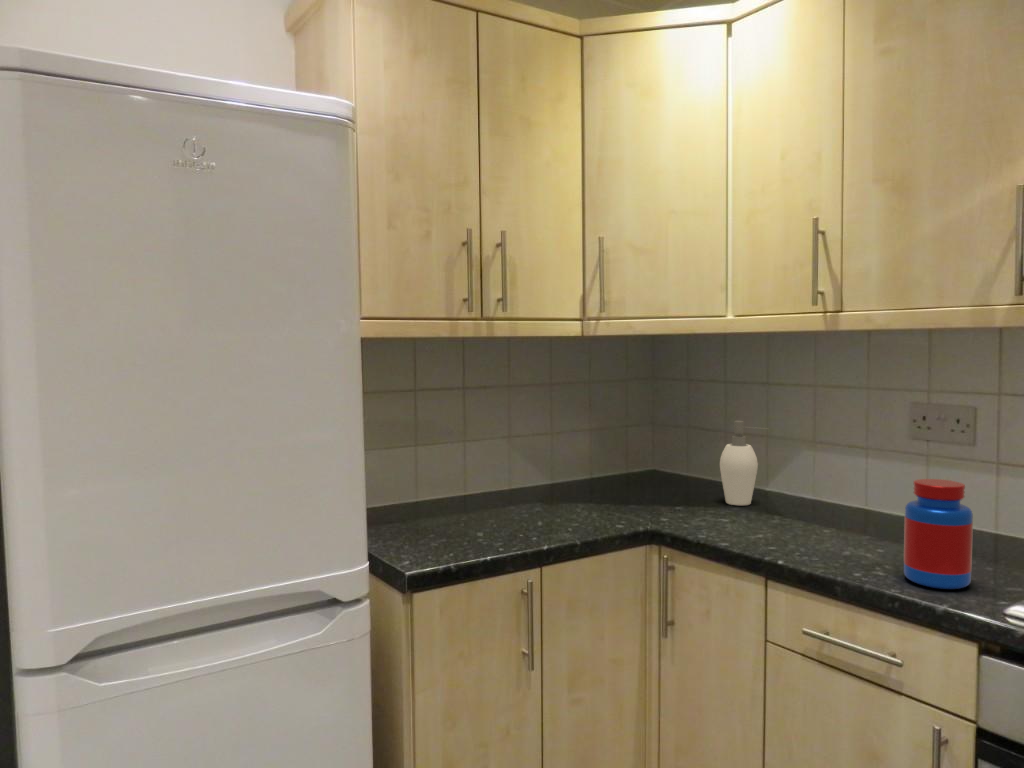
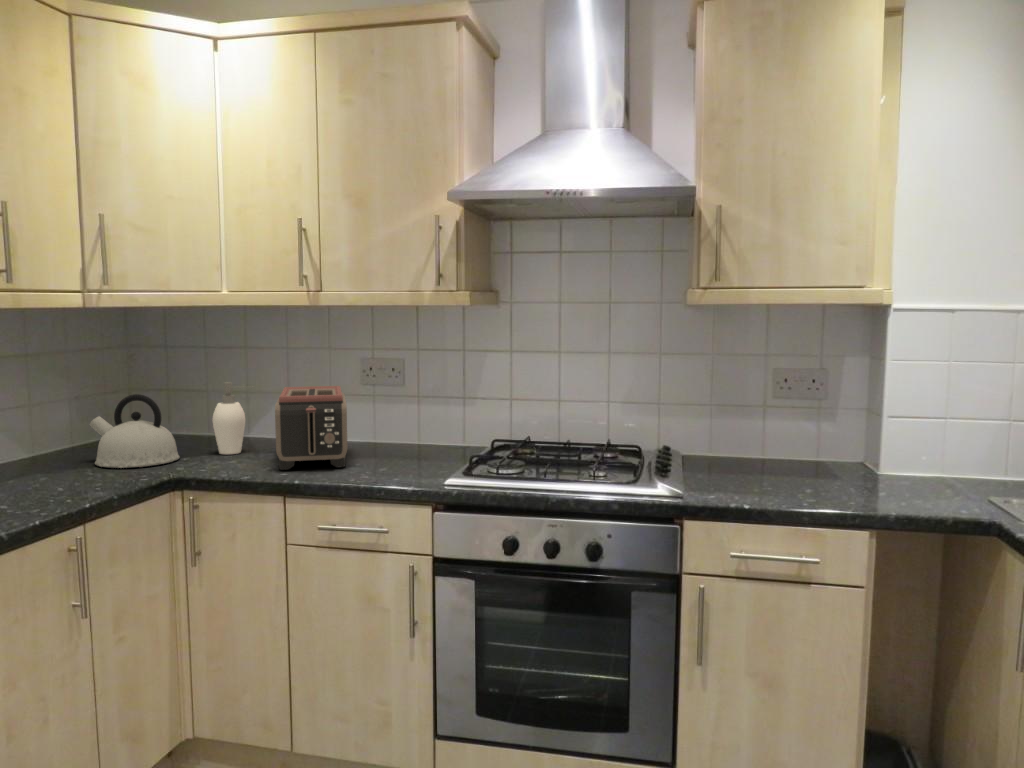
kettle: none [599,428,682,507] -> present [90,394,180,468]
toaster: none [769,432,883,550] -> present [275,386,348,470]
jar: present [904,479,973,589] -> none [379,407,419,478]

